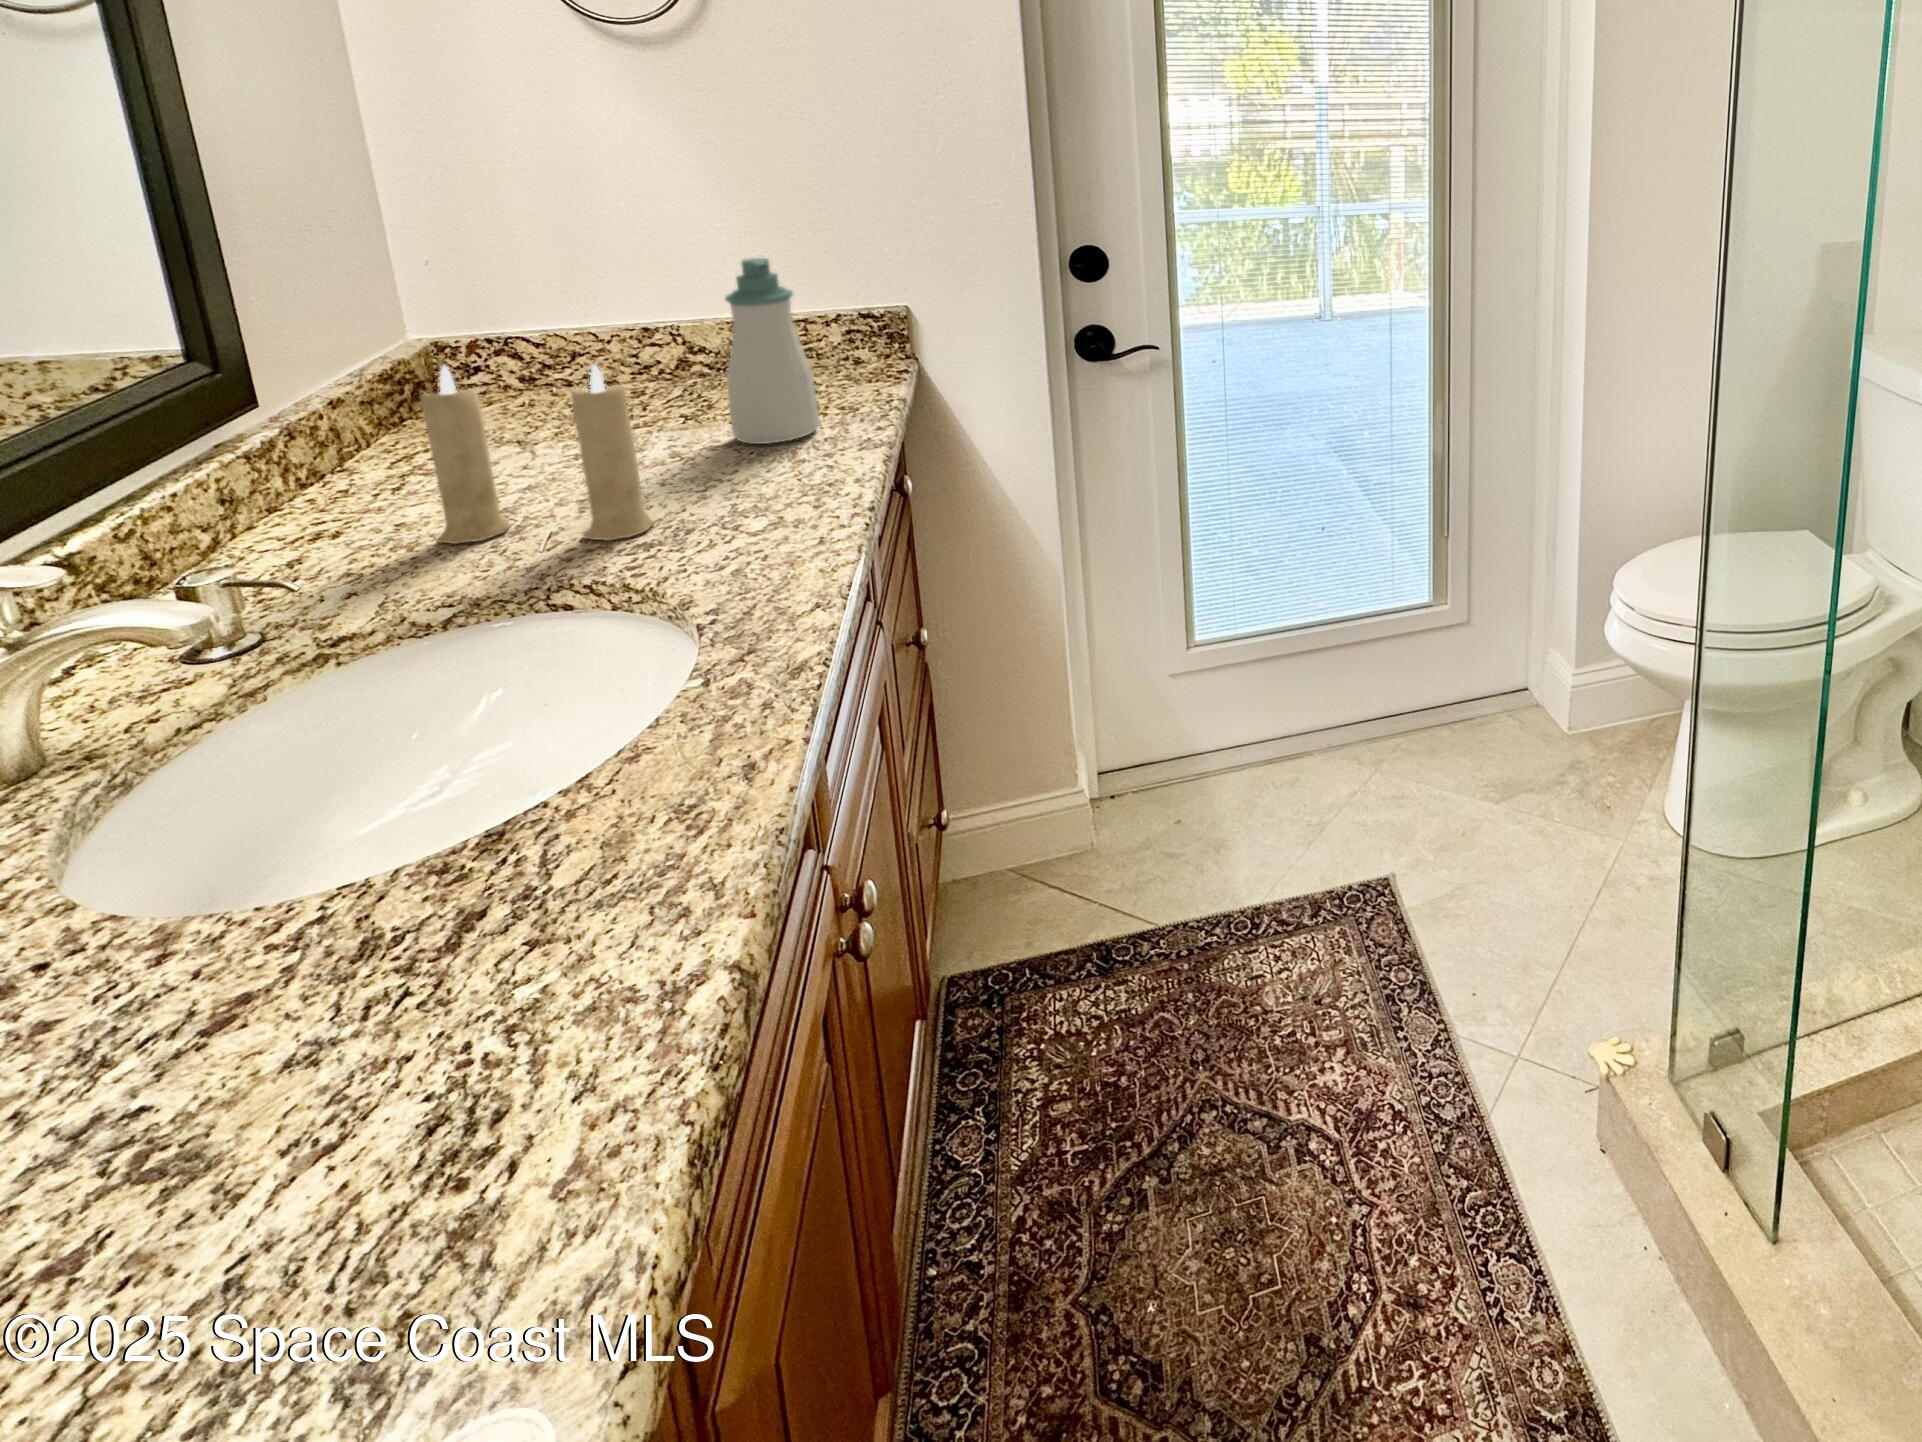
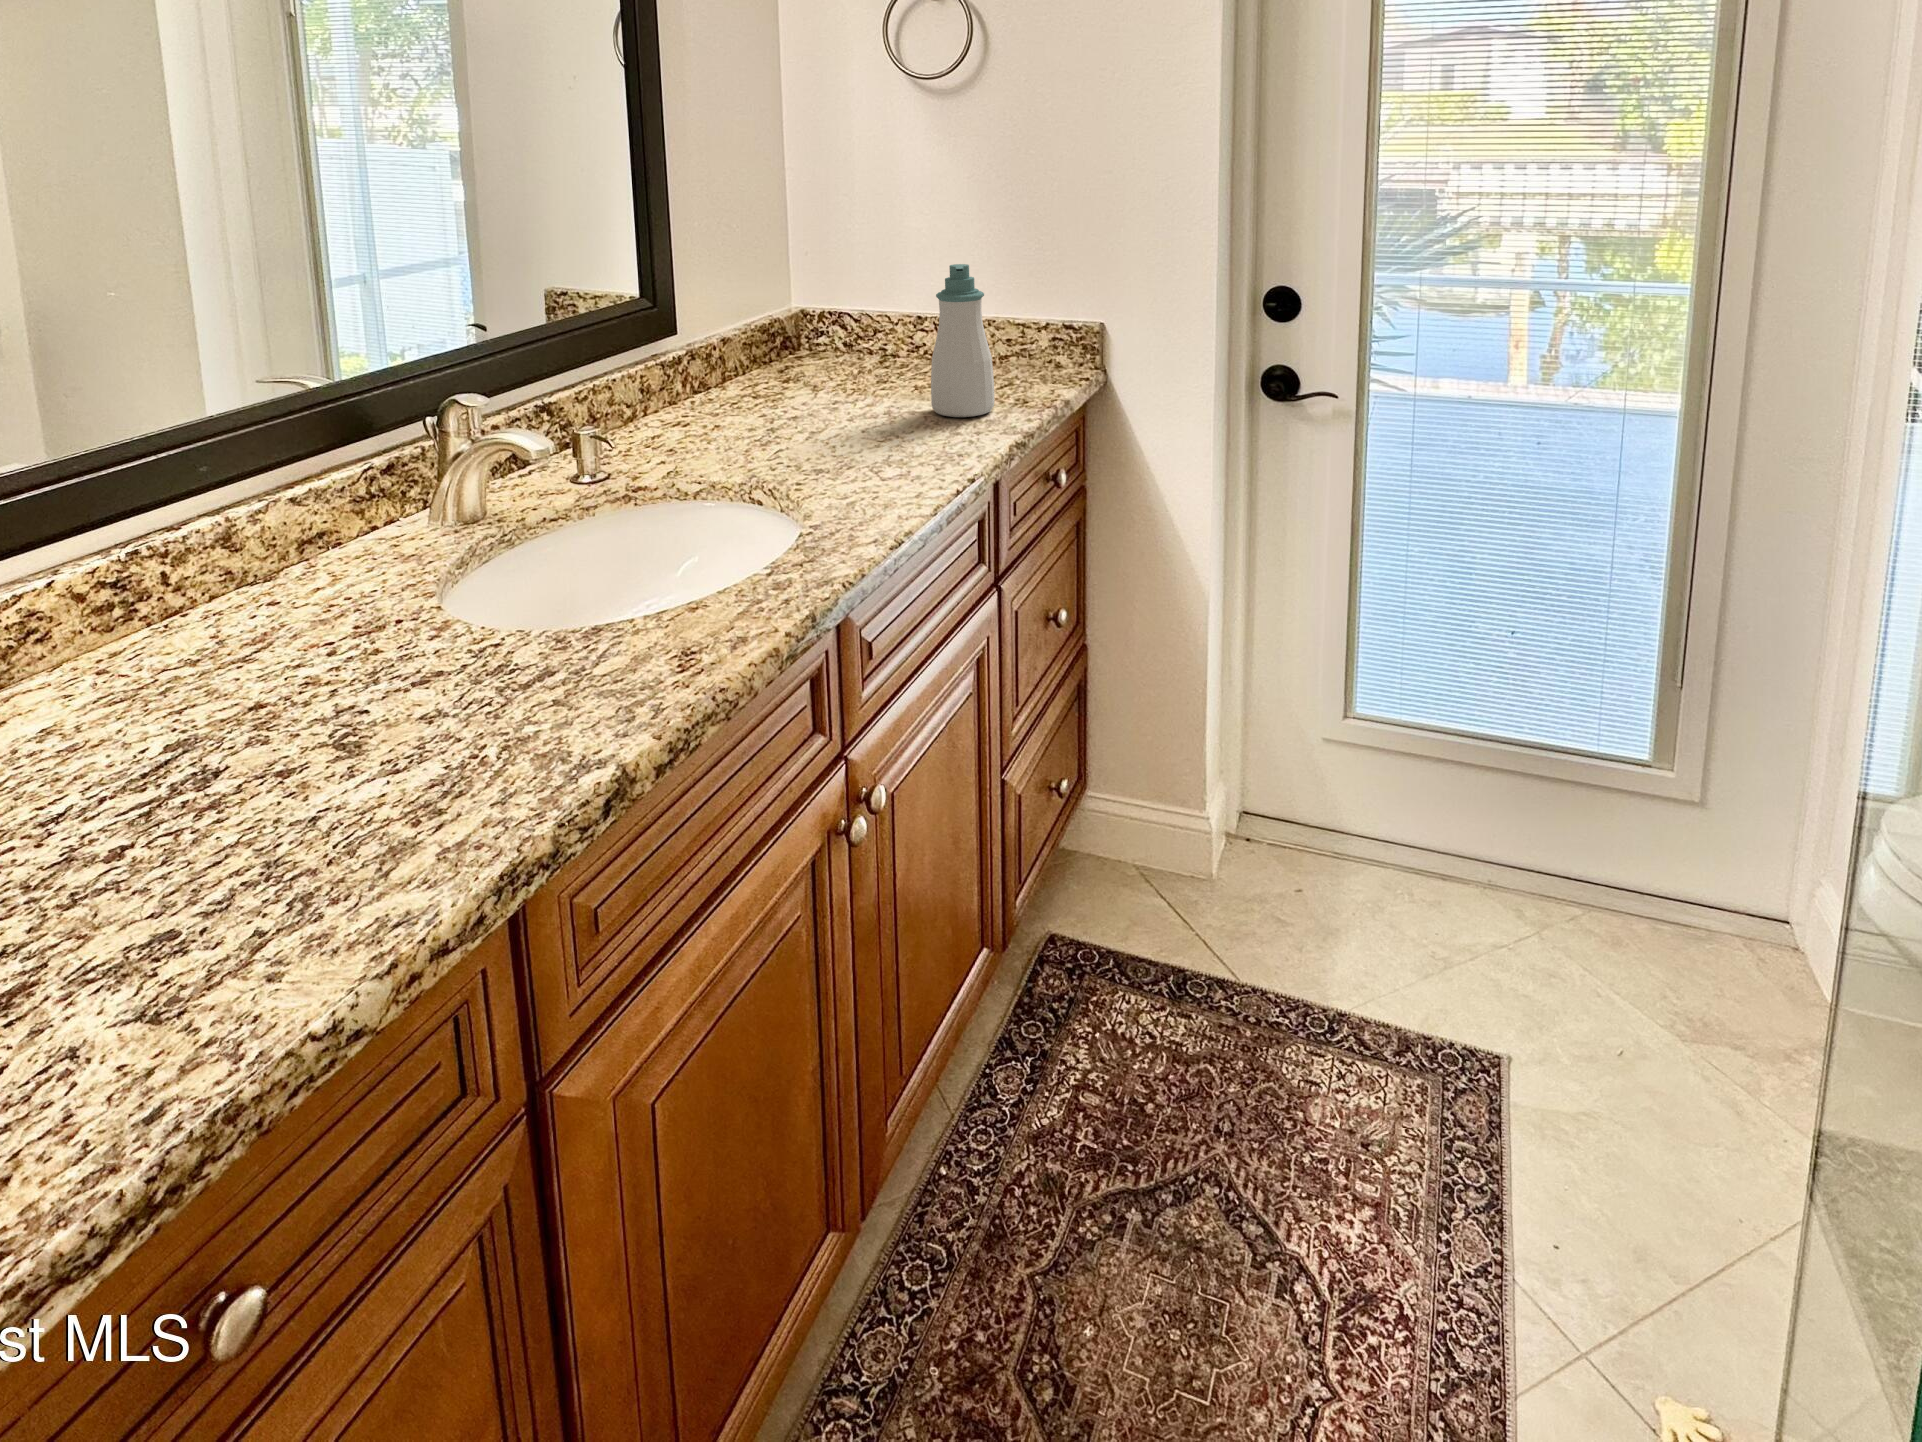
candle: present [420,364,654,544] -> none [726,314,840,464]

